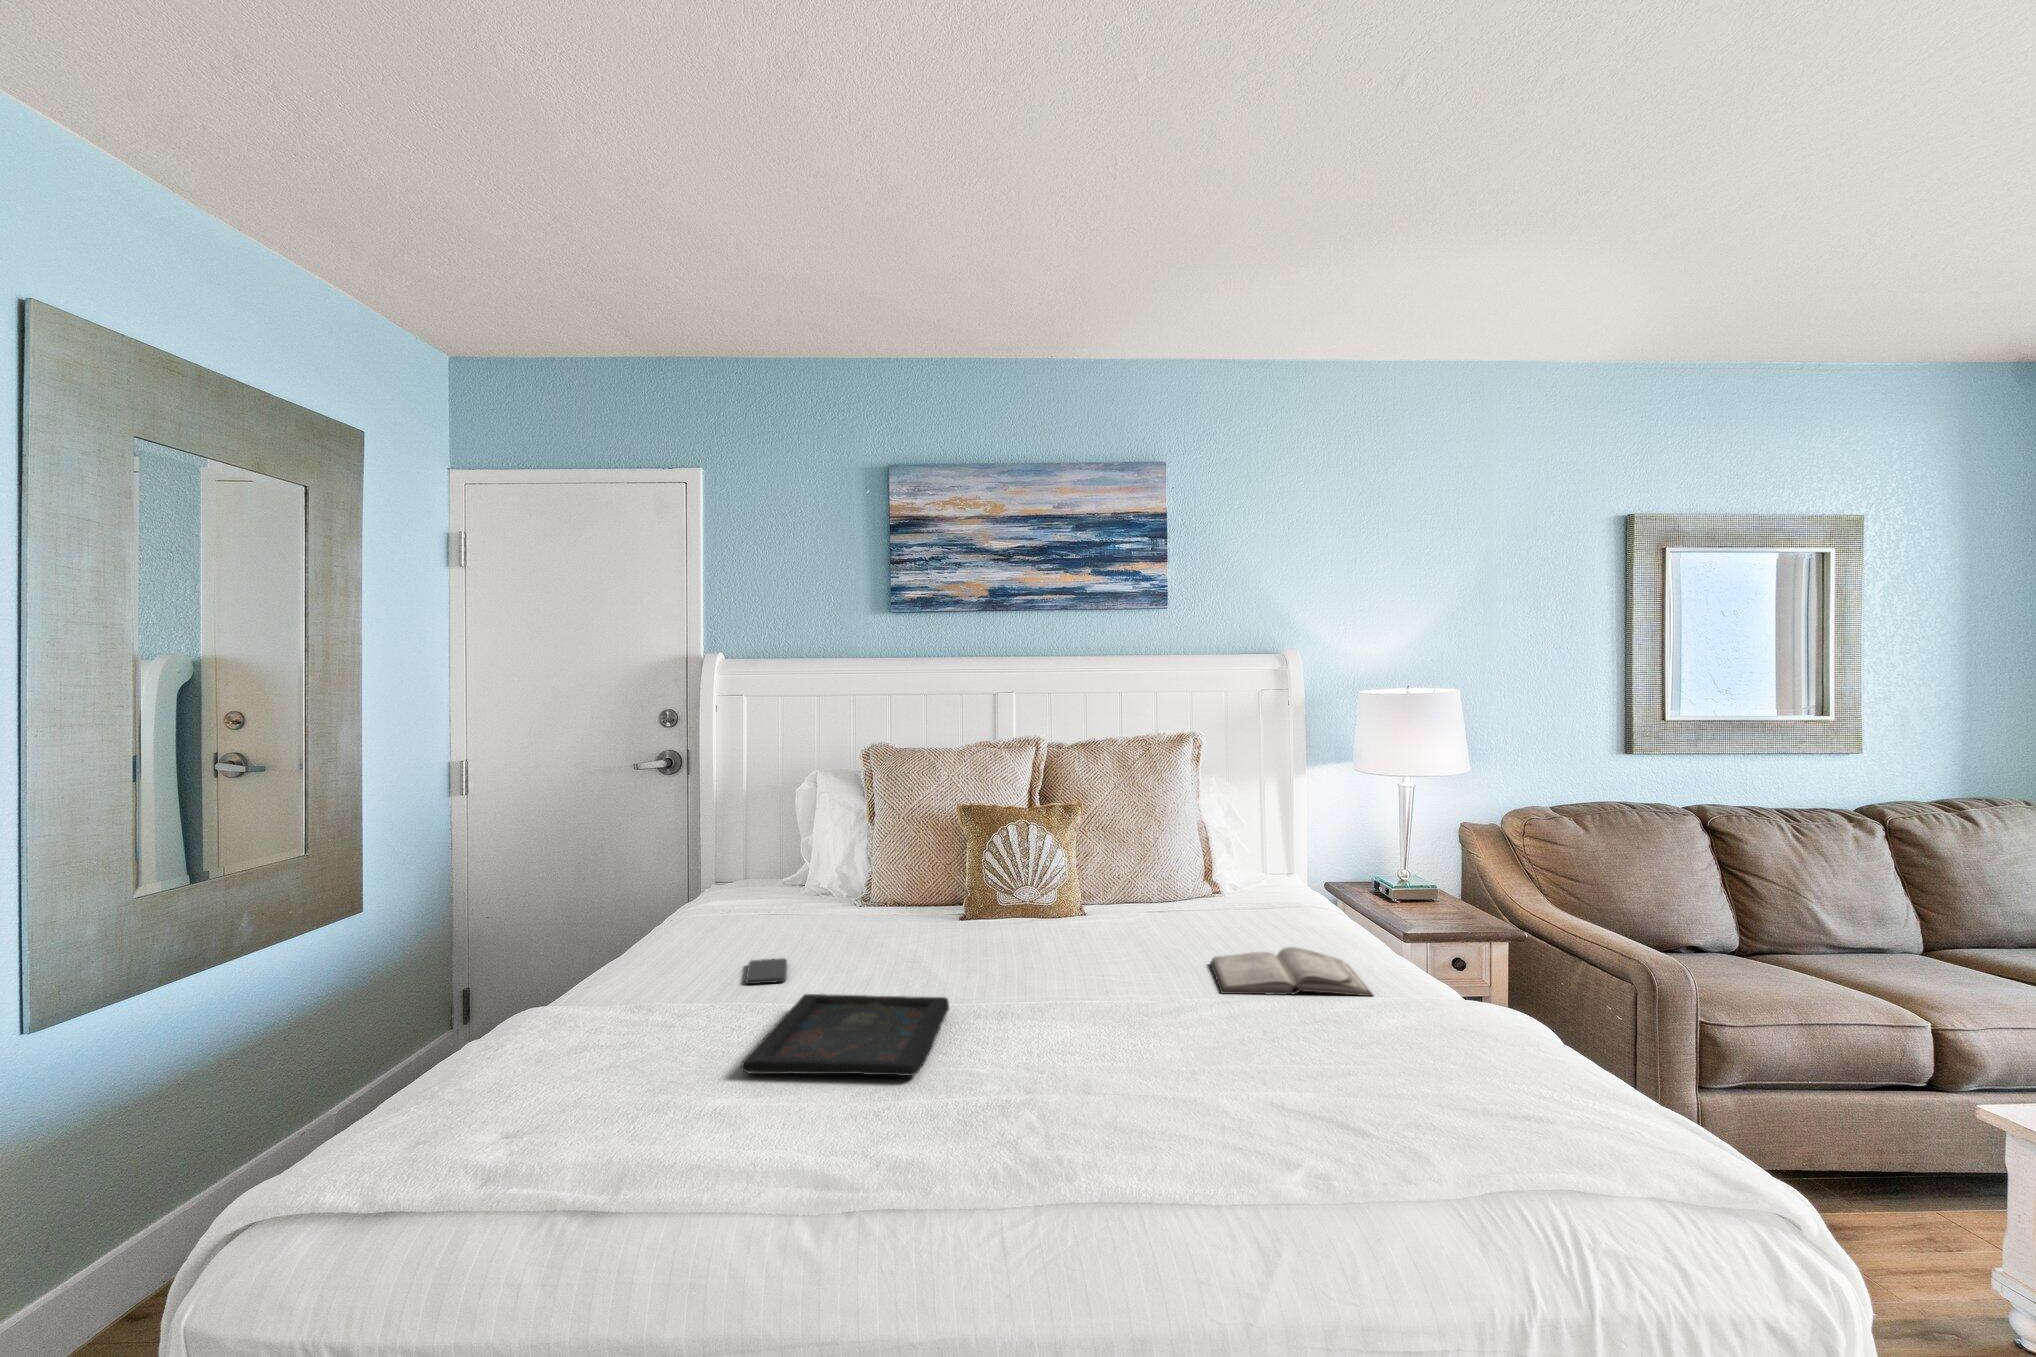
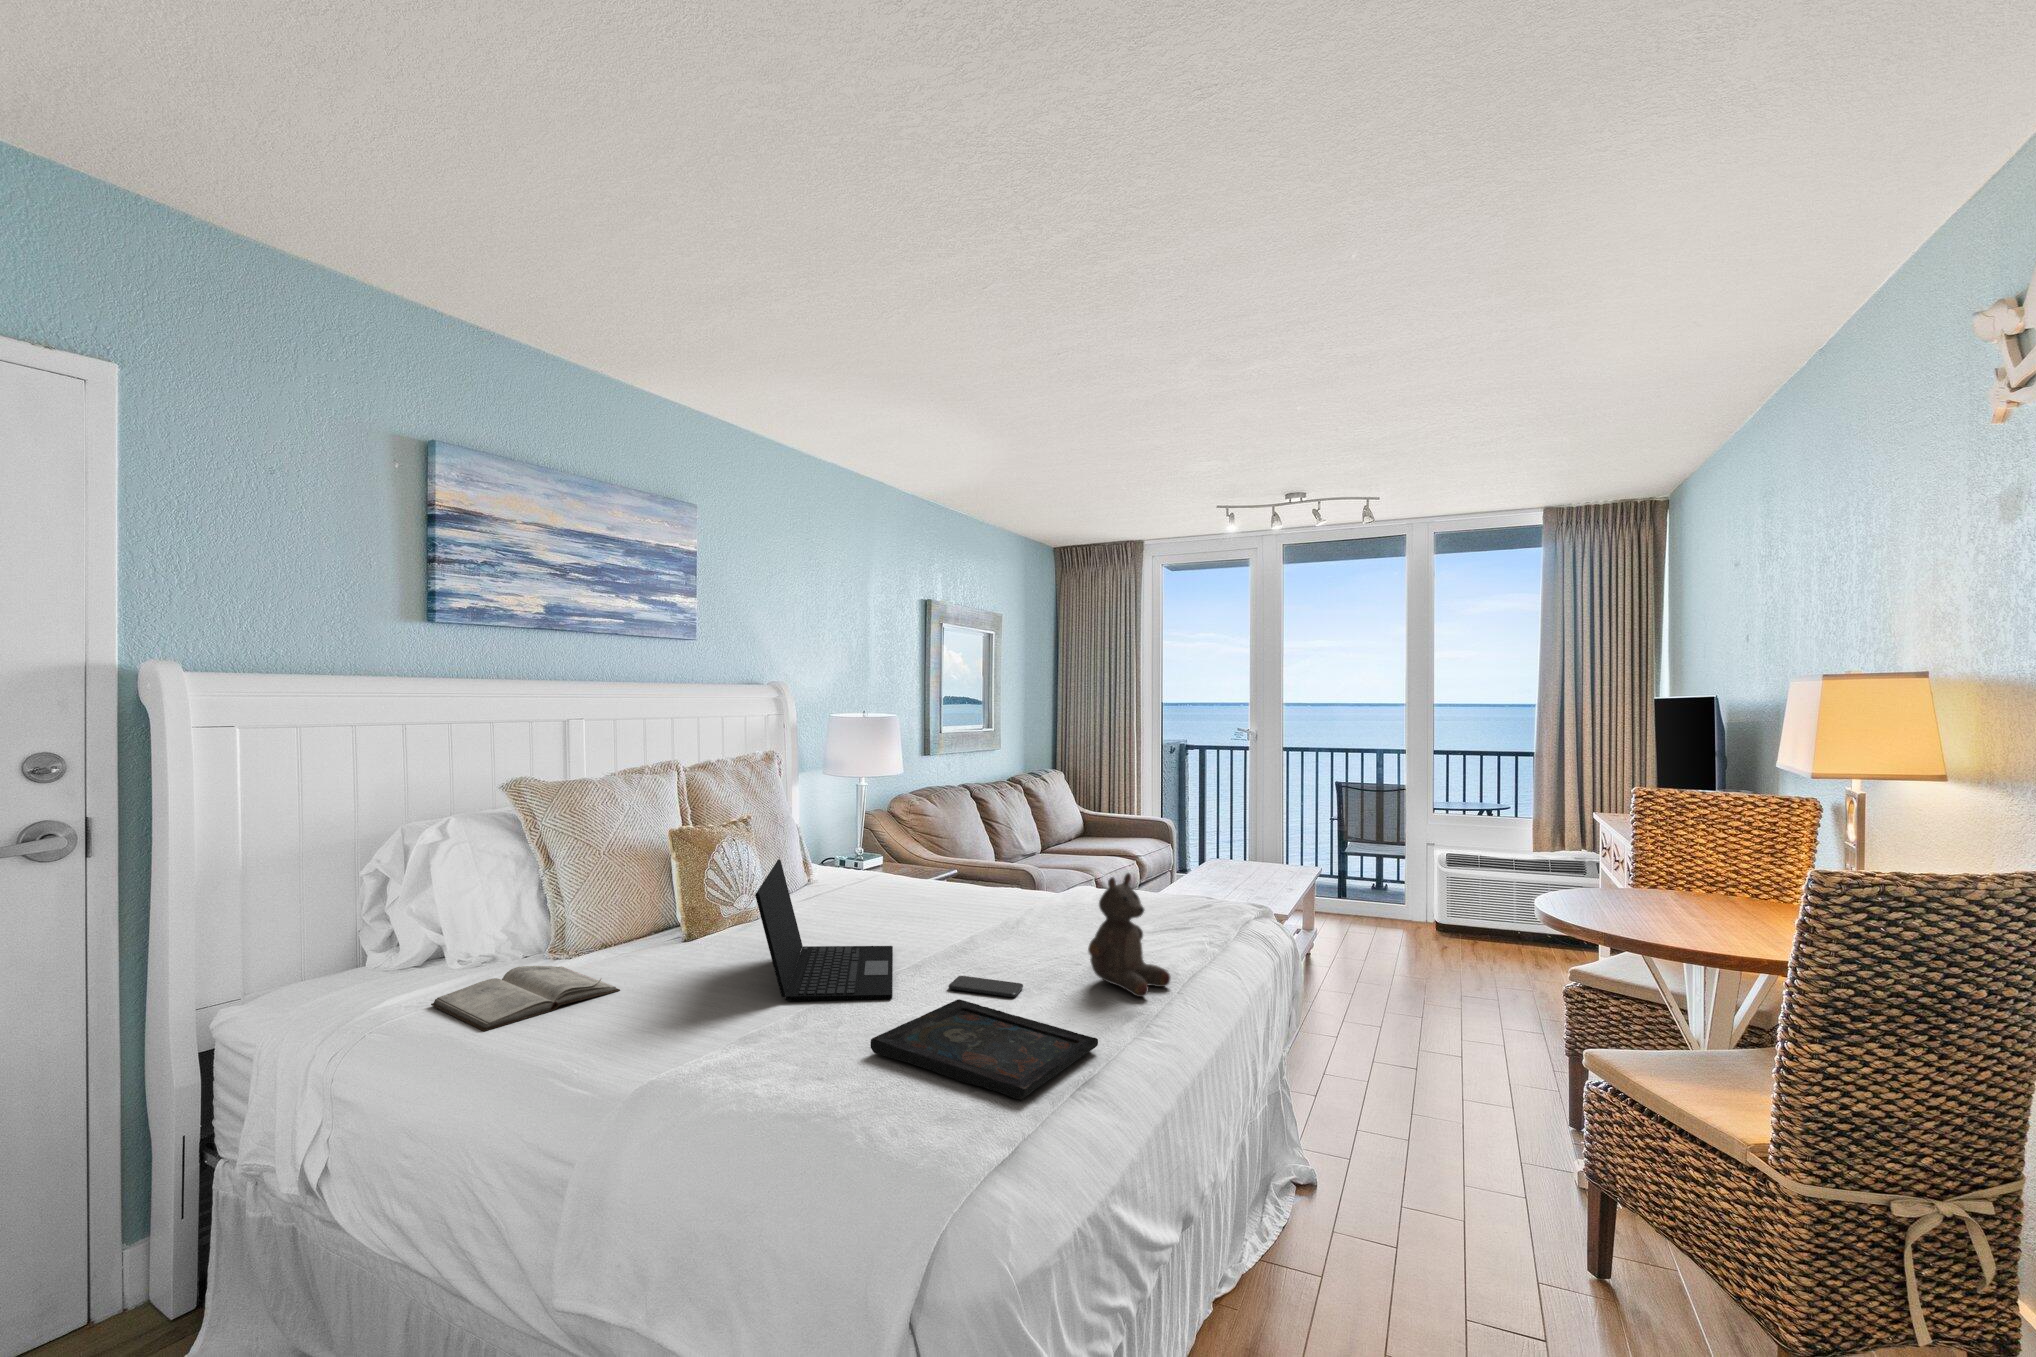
laptop: none [875,833,1089,988] -> present [755,859,893,1001]
stuffed bear: none [1102,892,1237,1079] -> present [1088,873,1170,997]
diary: present [1210,947,1373,996] -> present [431,966,620,1031]
smartphone: present [746,958,787,984] -> present [948,976,1023,997]

